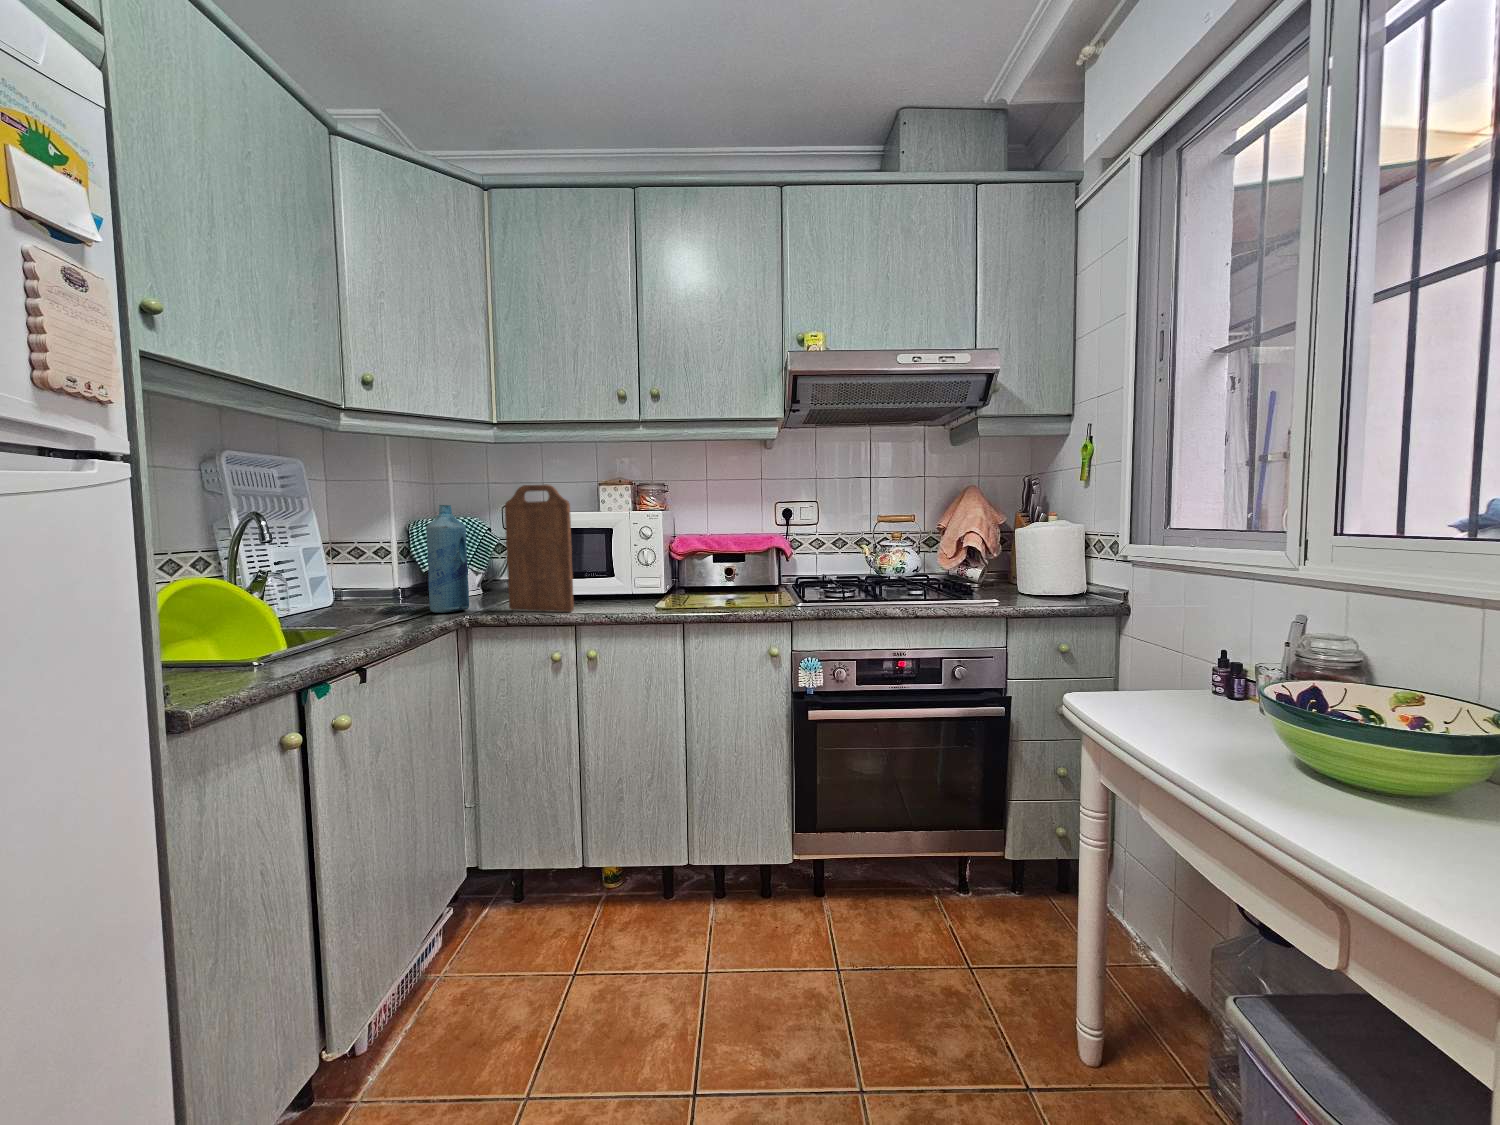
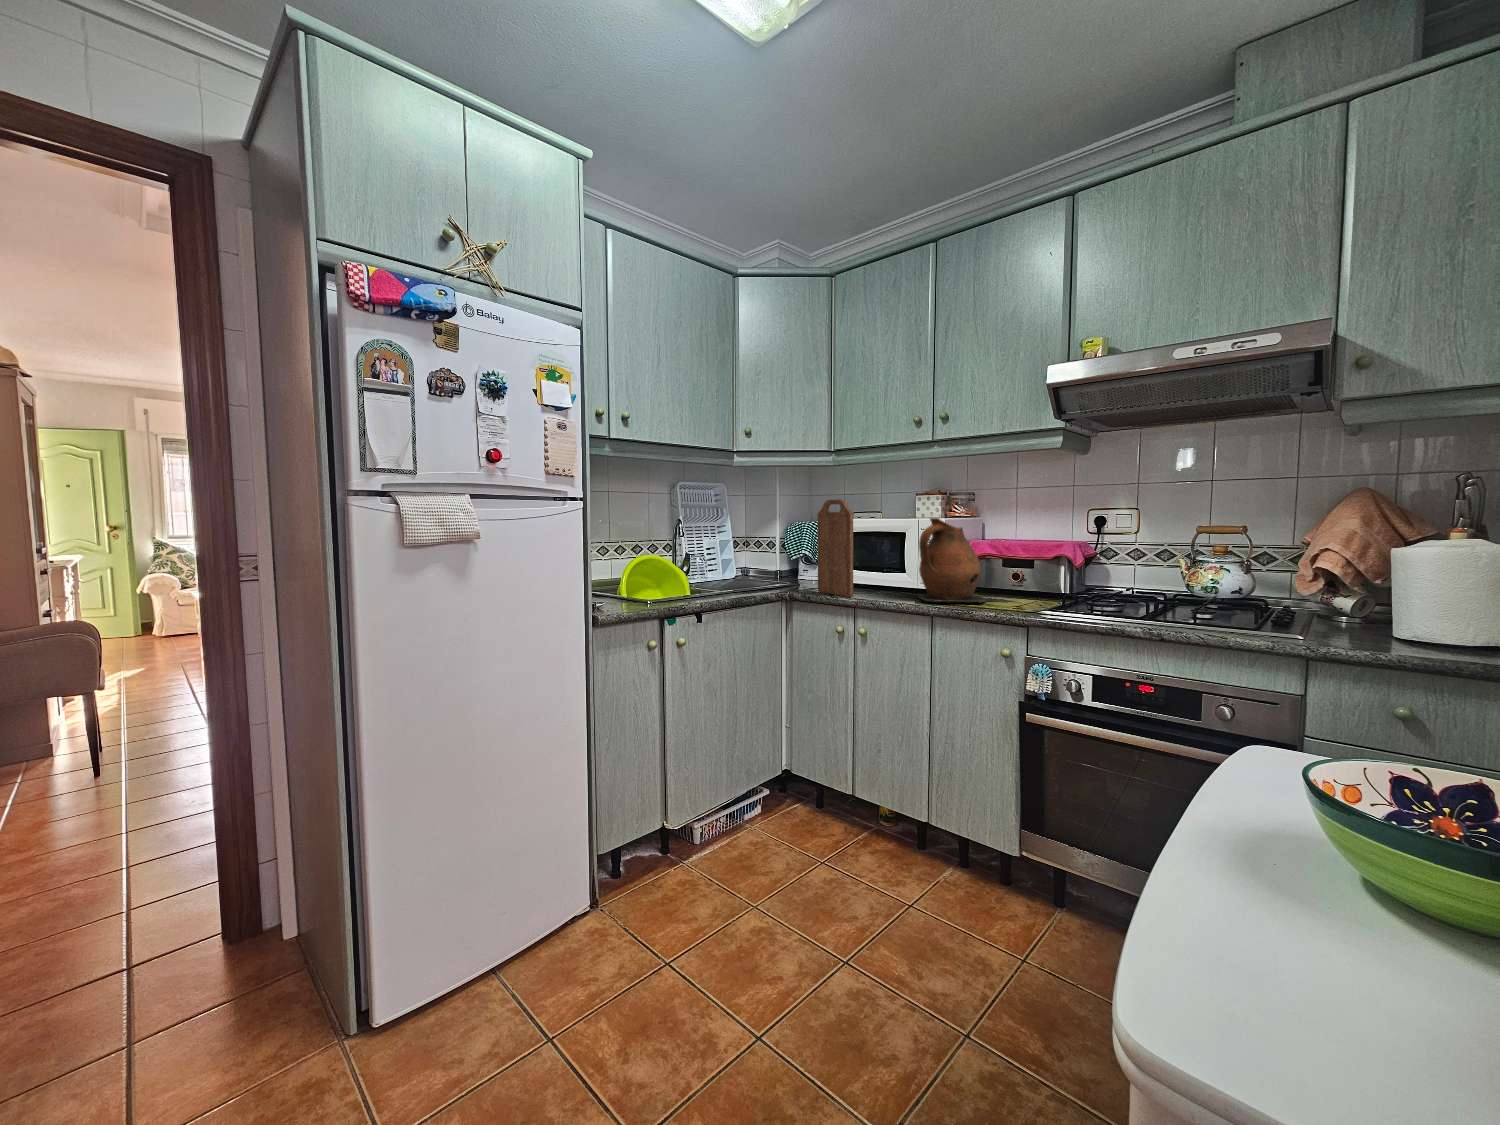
bottle: present [426,505,469,613] -> none [772,514,797,589]
ceramic pitcher: none [642,508,731,606] -> present [918,518,987,603]

